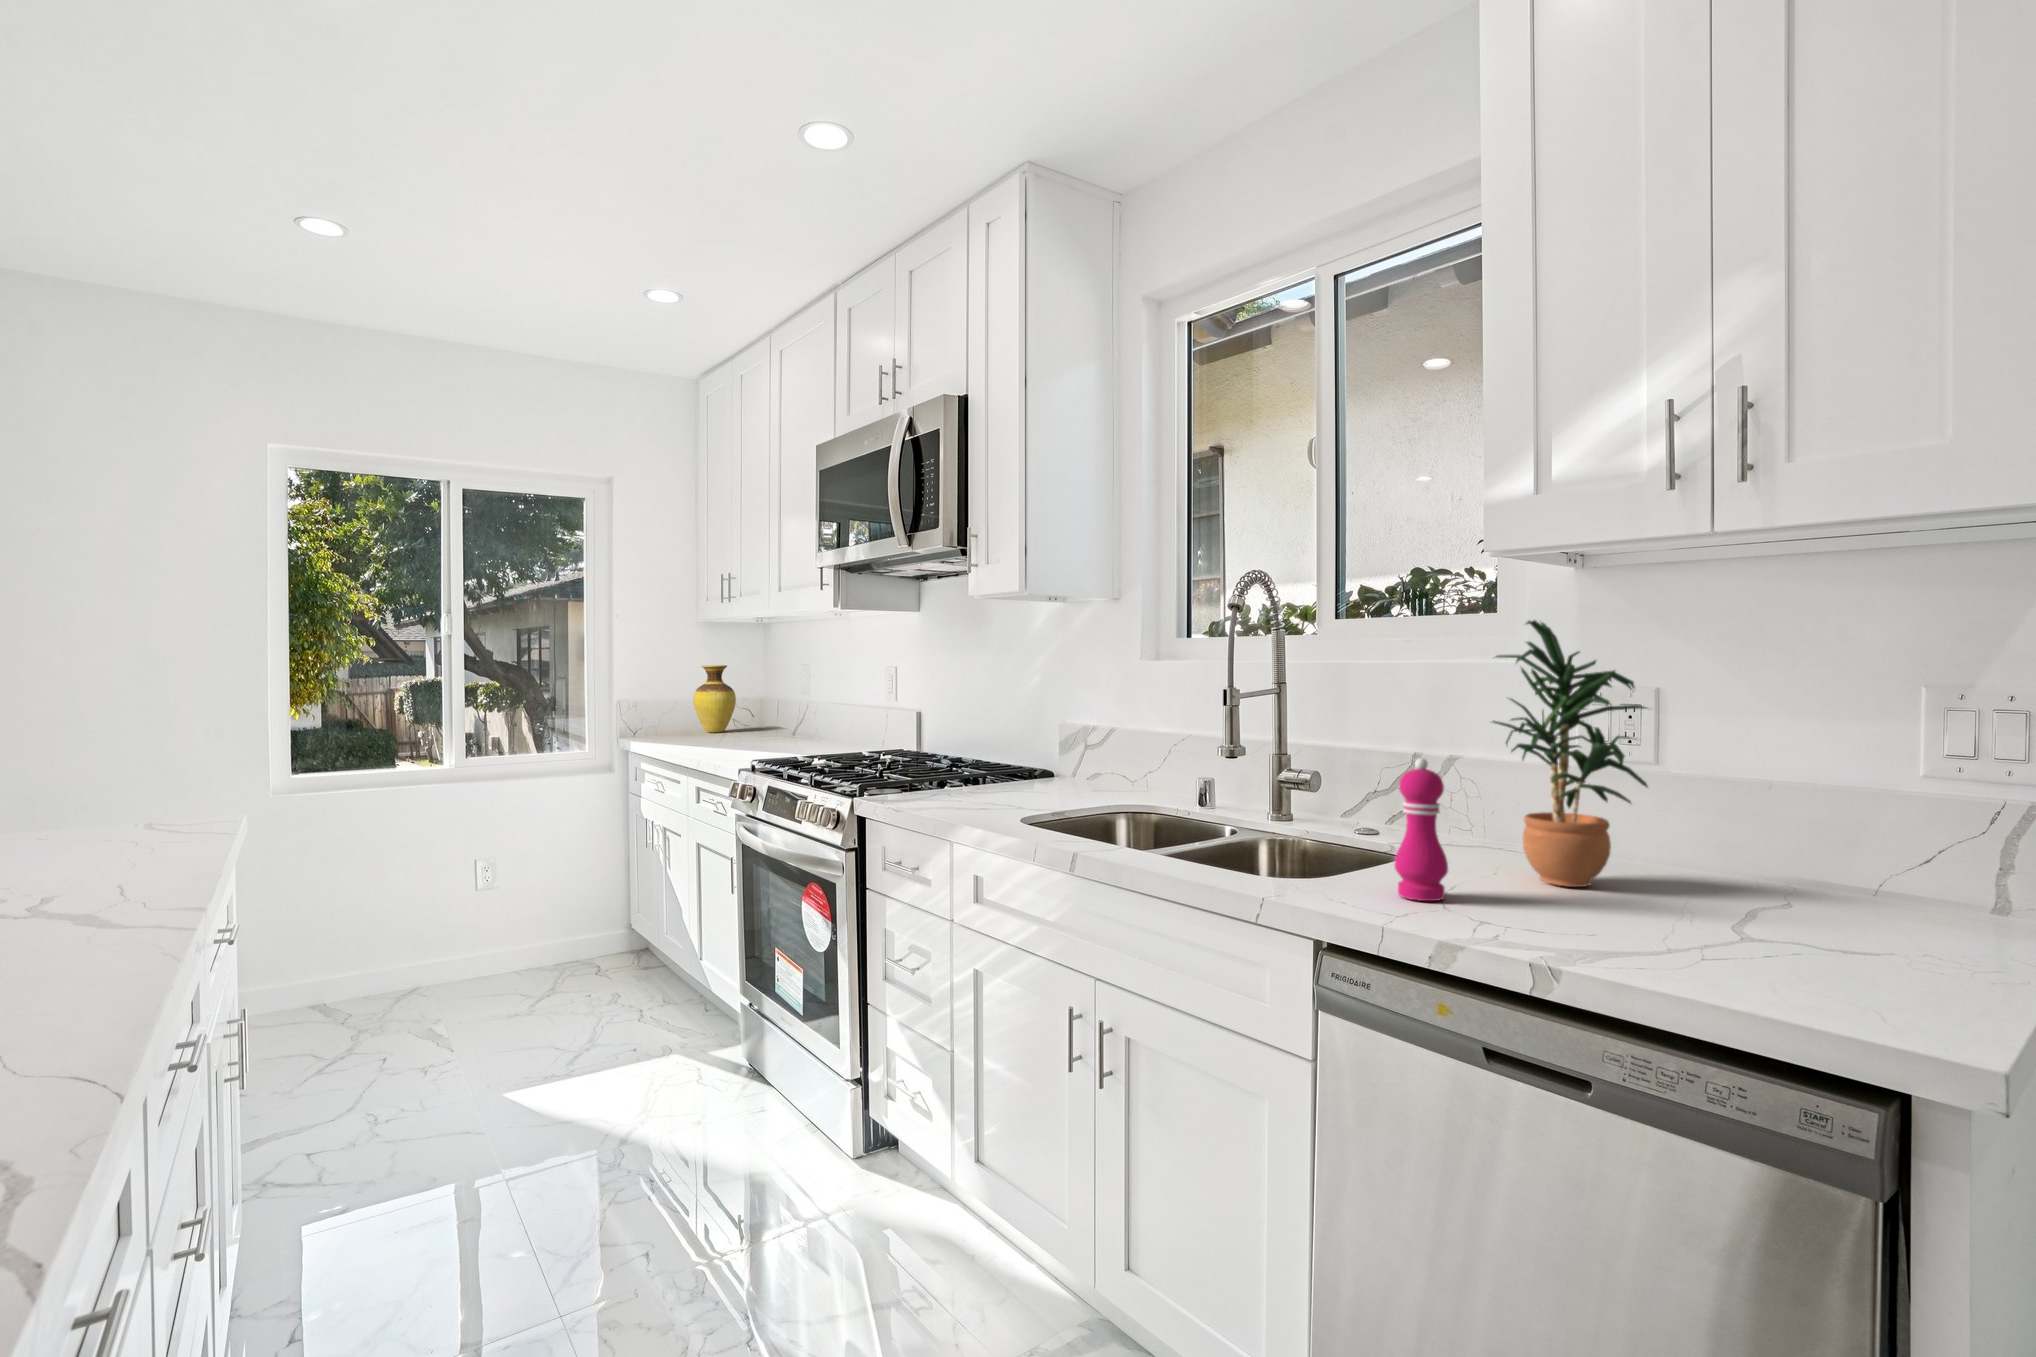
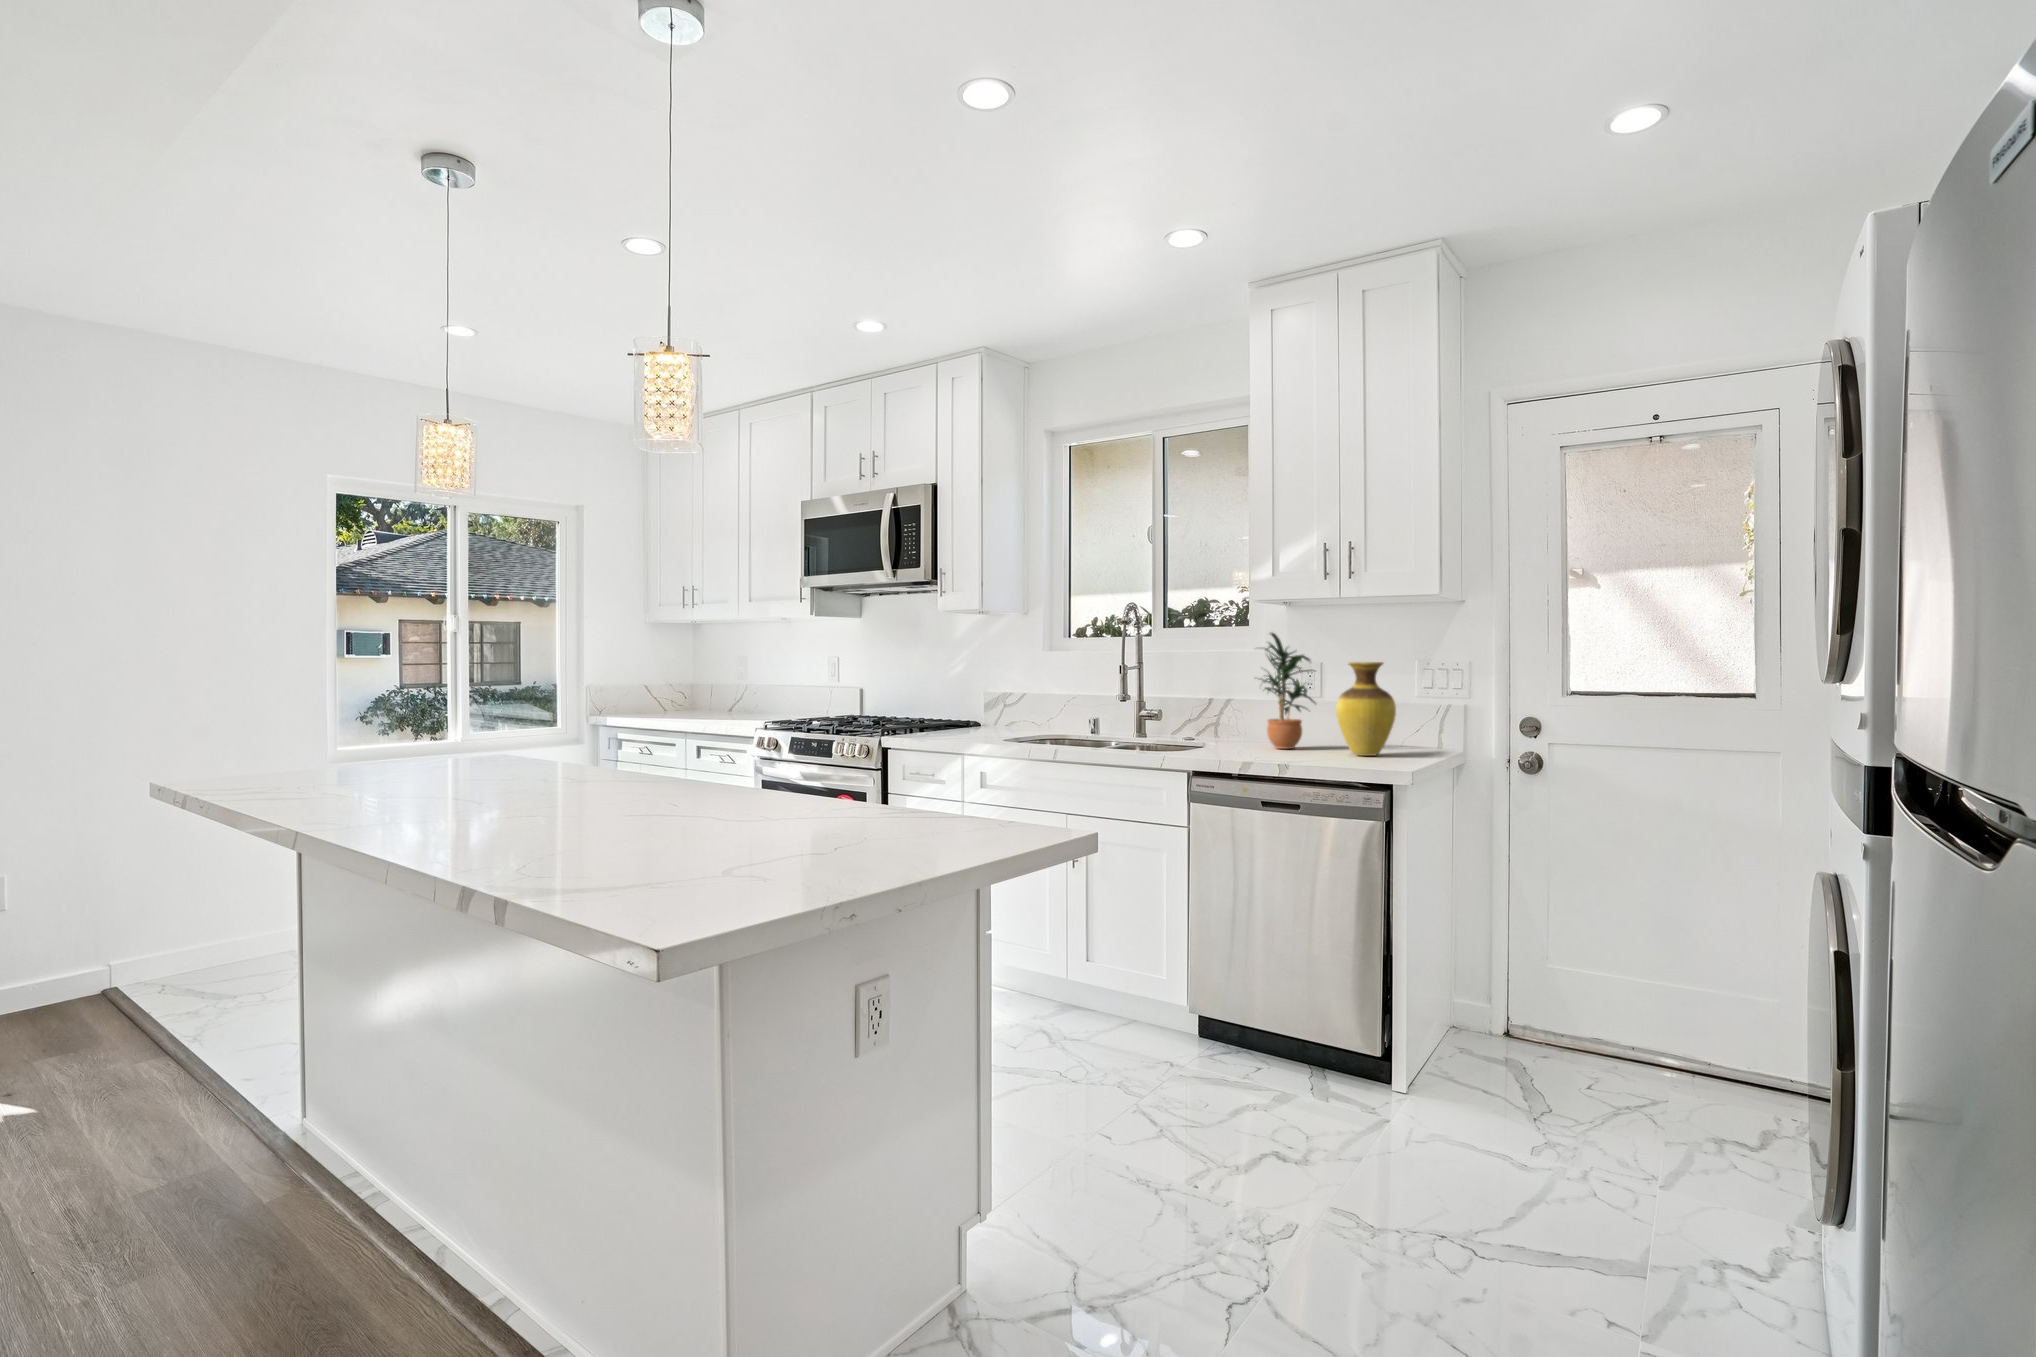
vase: present [693,665,736,732] -> present [1336,662,1396,756]
pepper mill: present [1394,758,1448,901] -> none [1219,693,1241,754]

